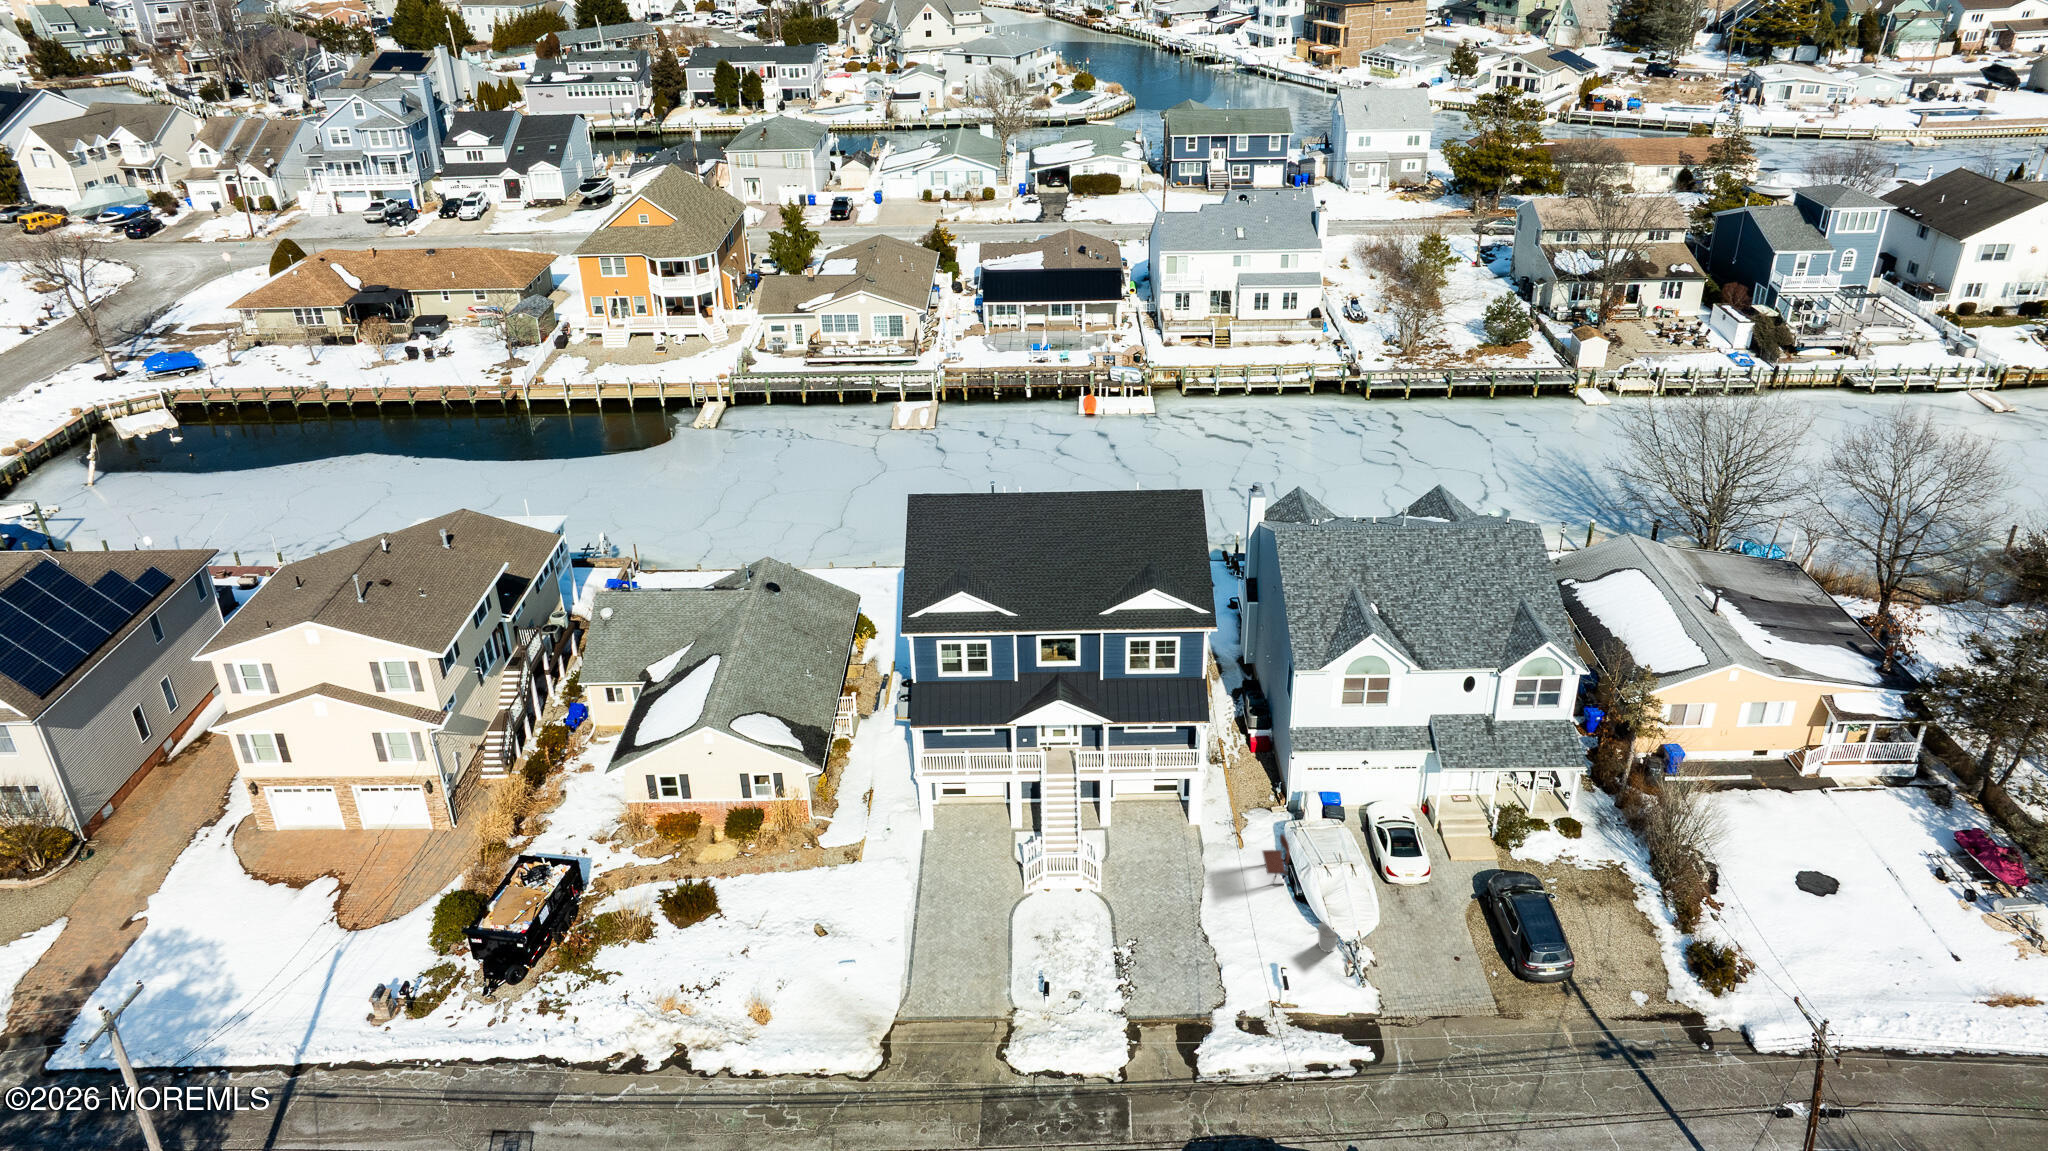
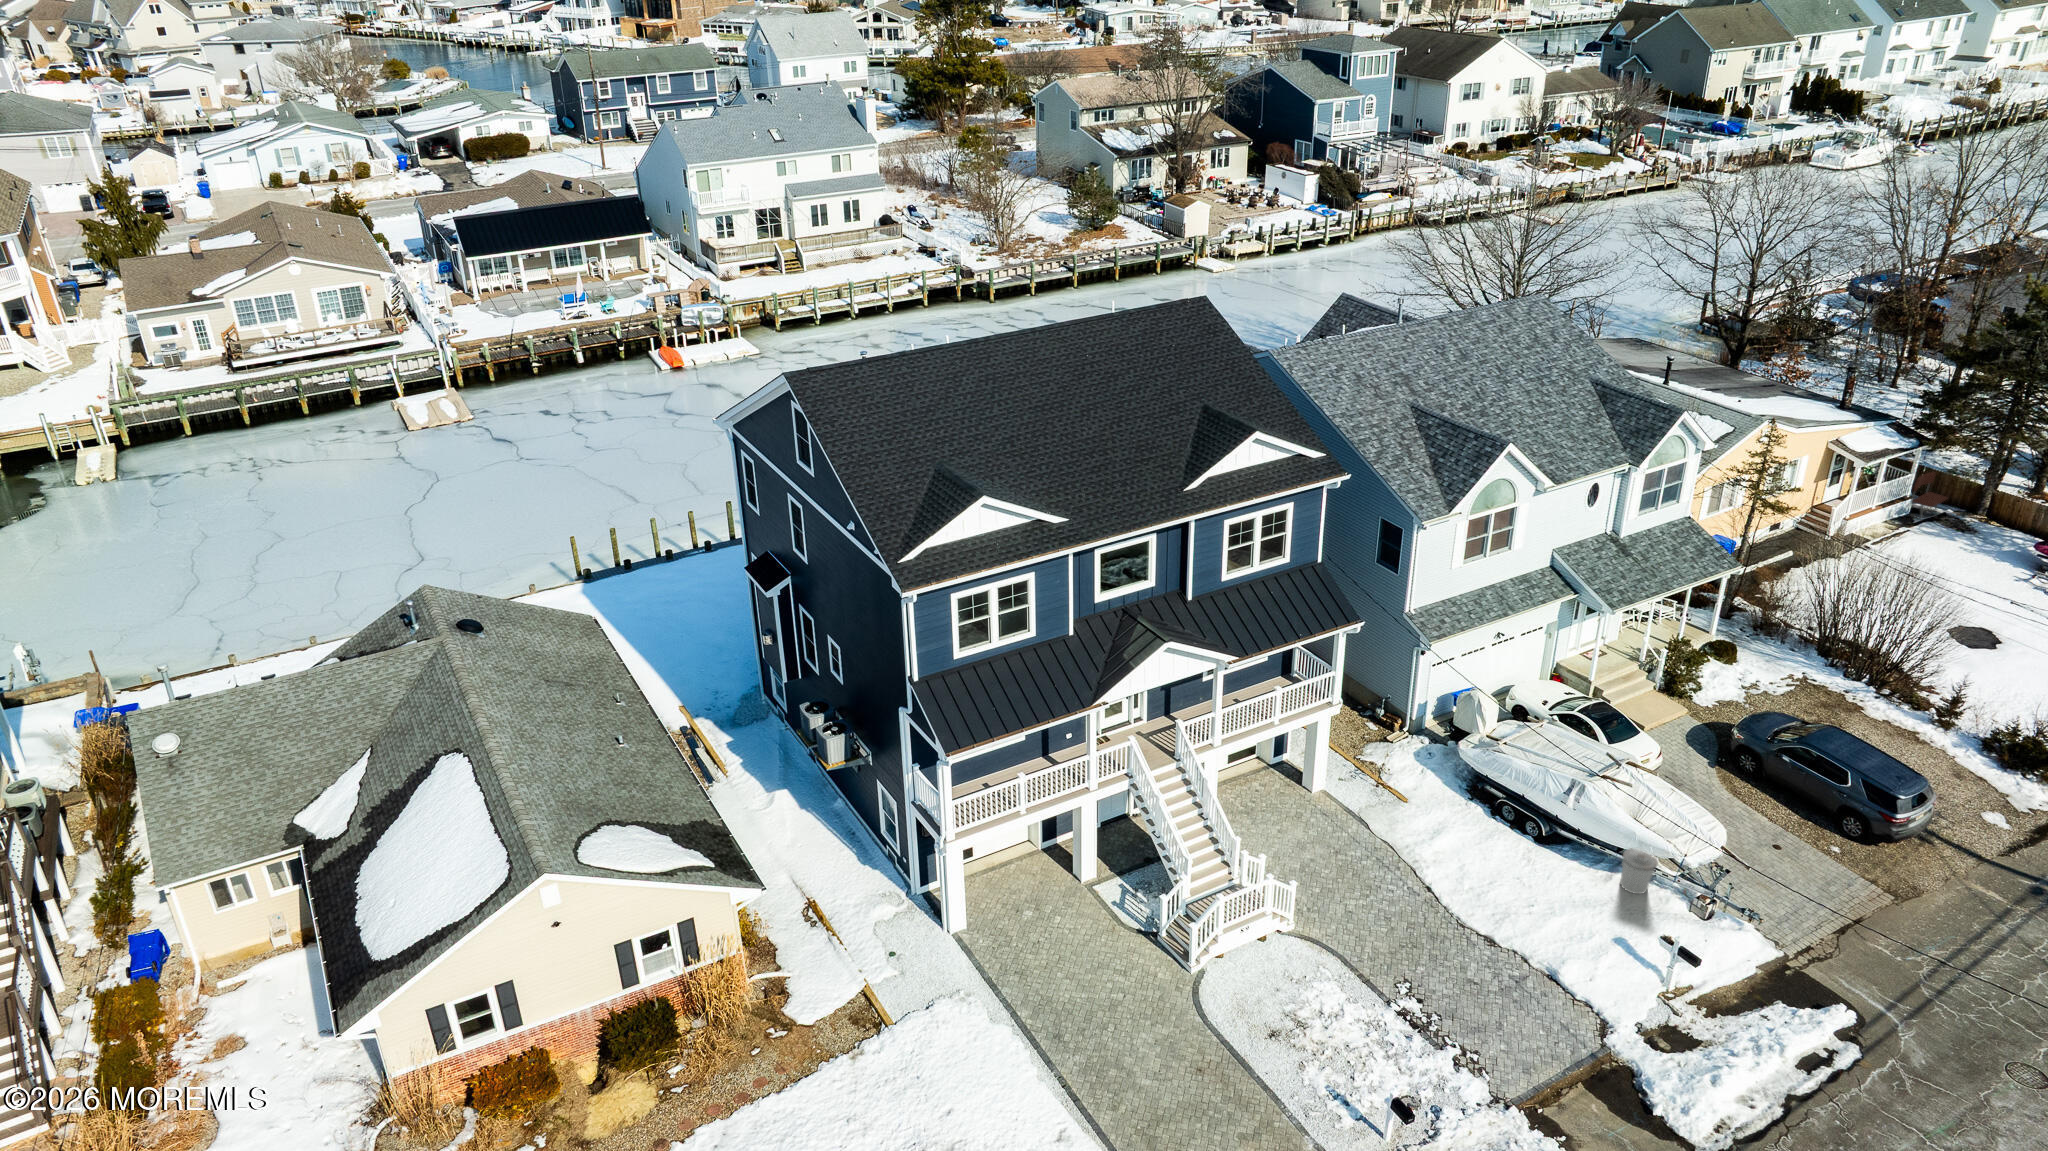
bench: present [1263,834,1290,885] -> present [1910,472,1947,519]

